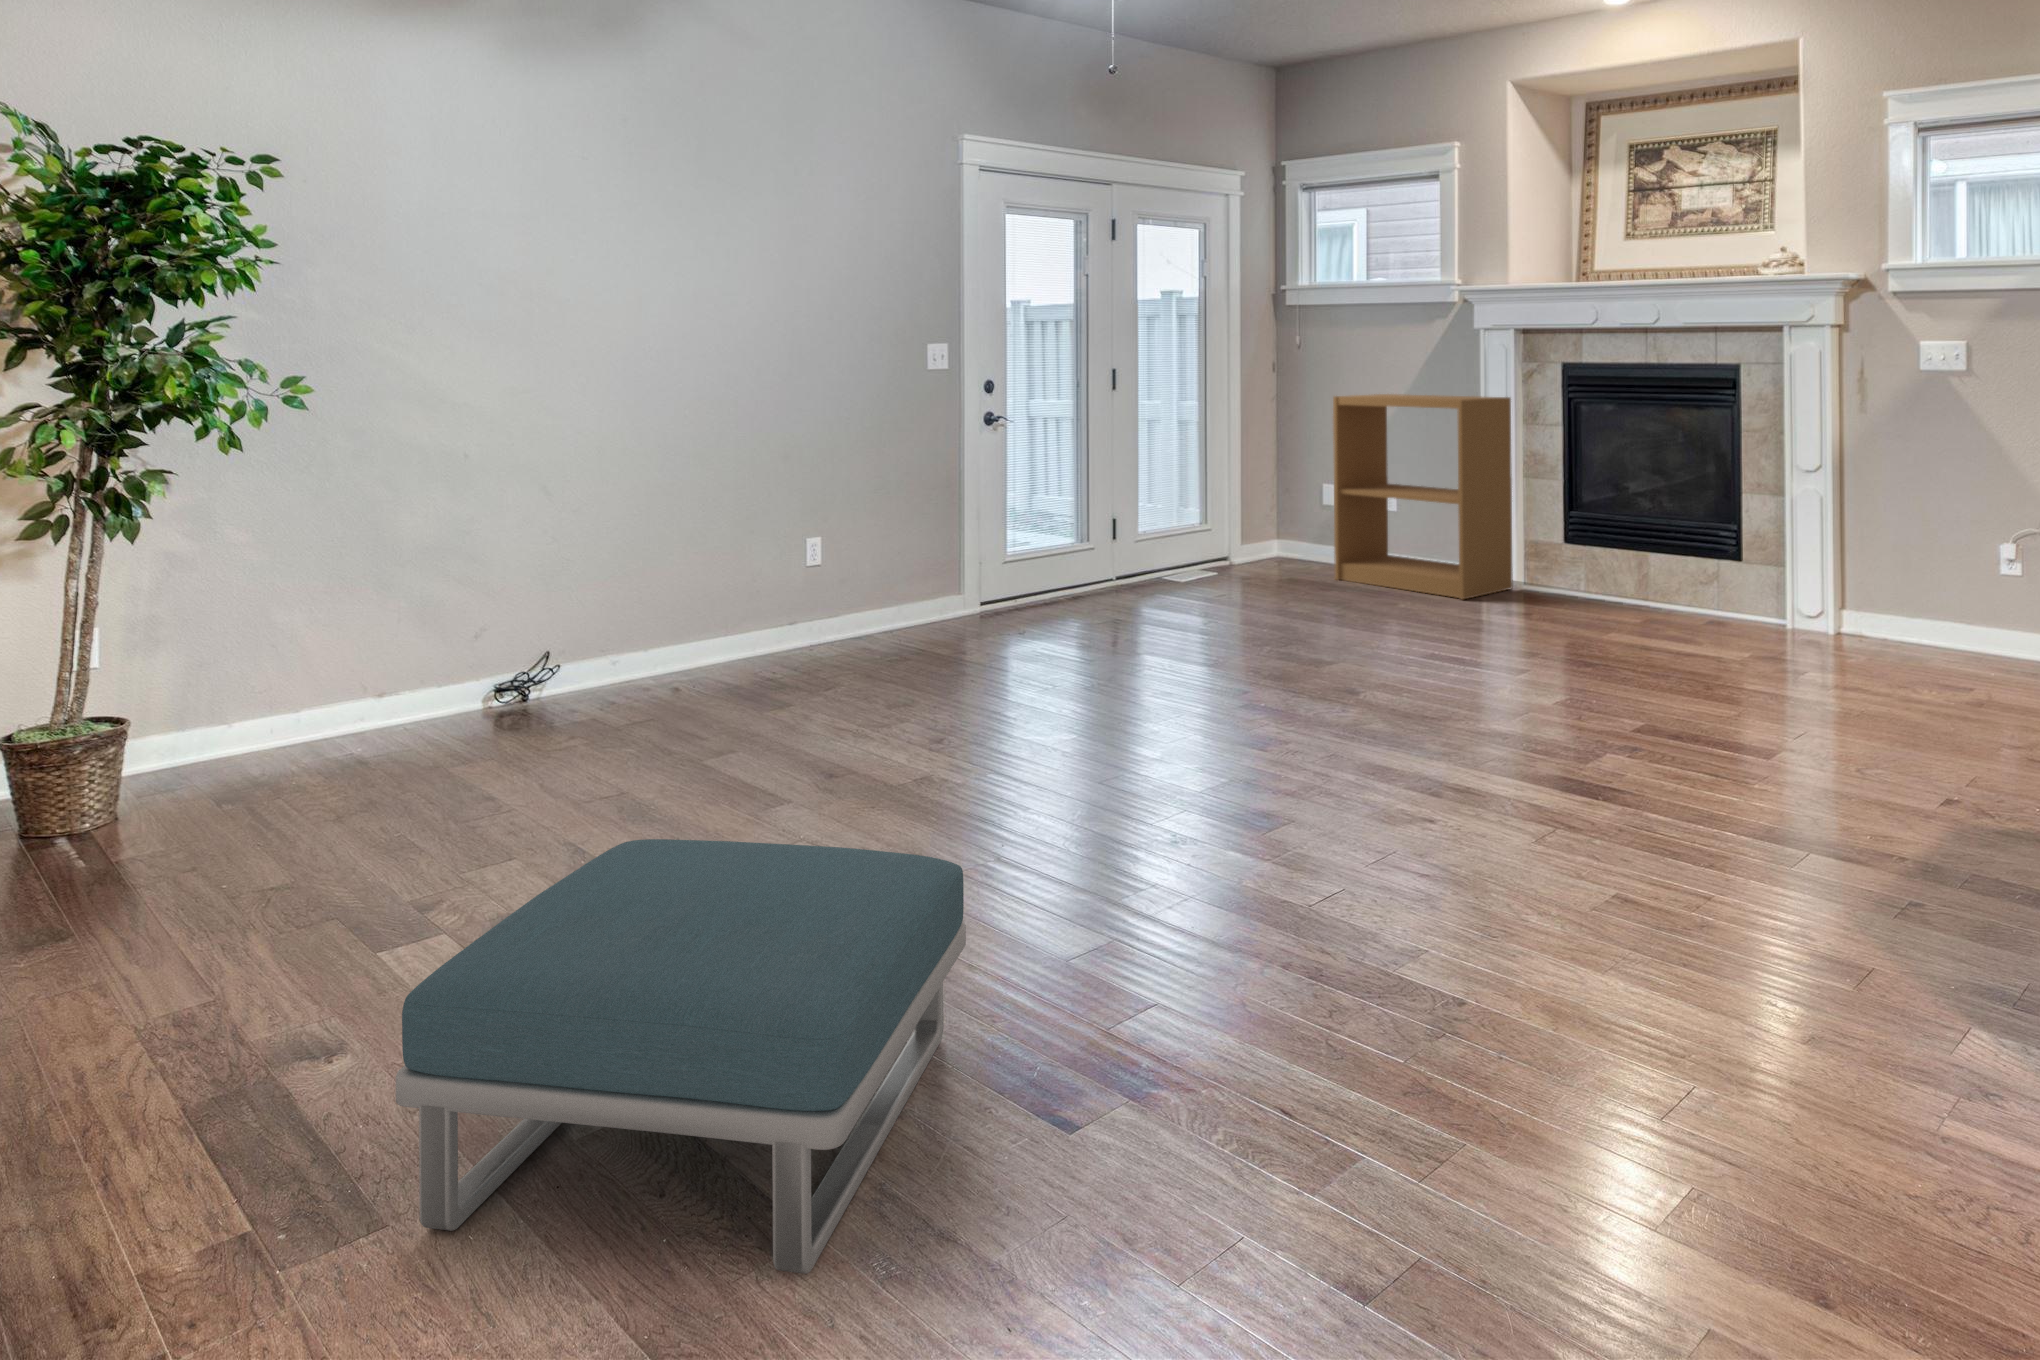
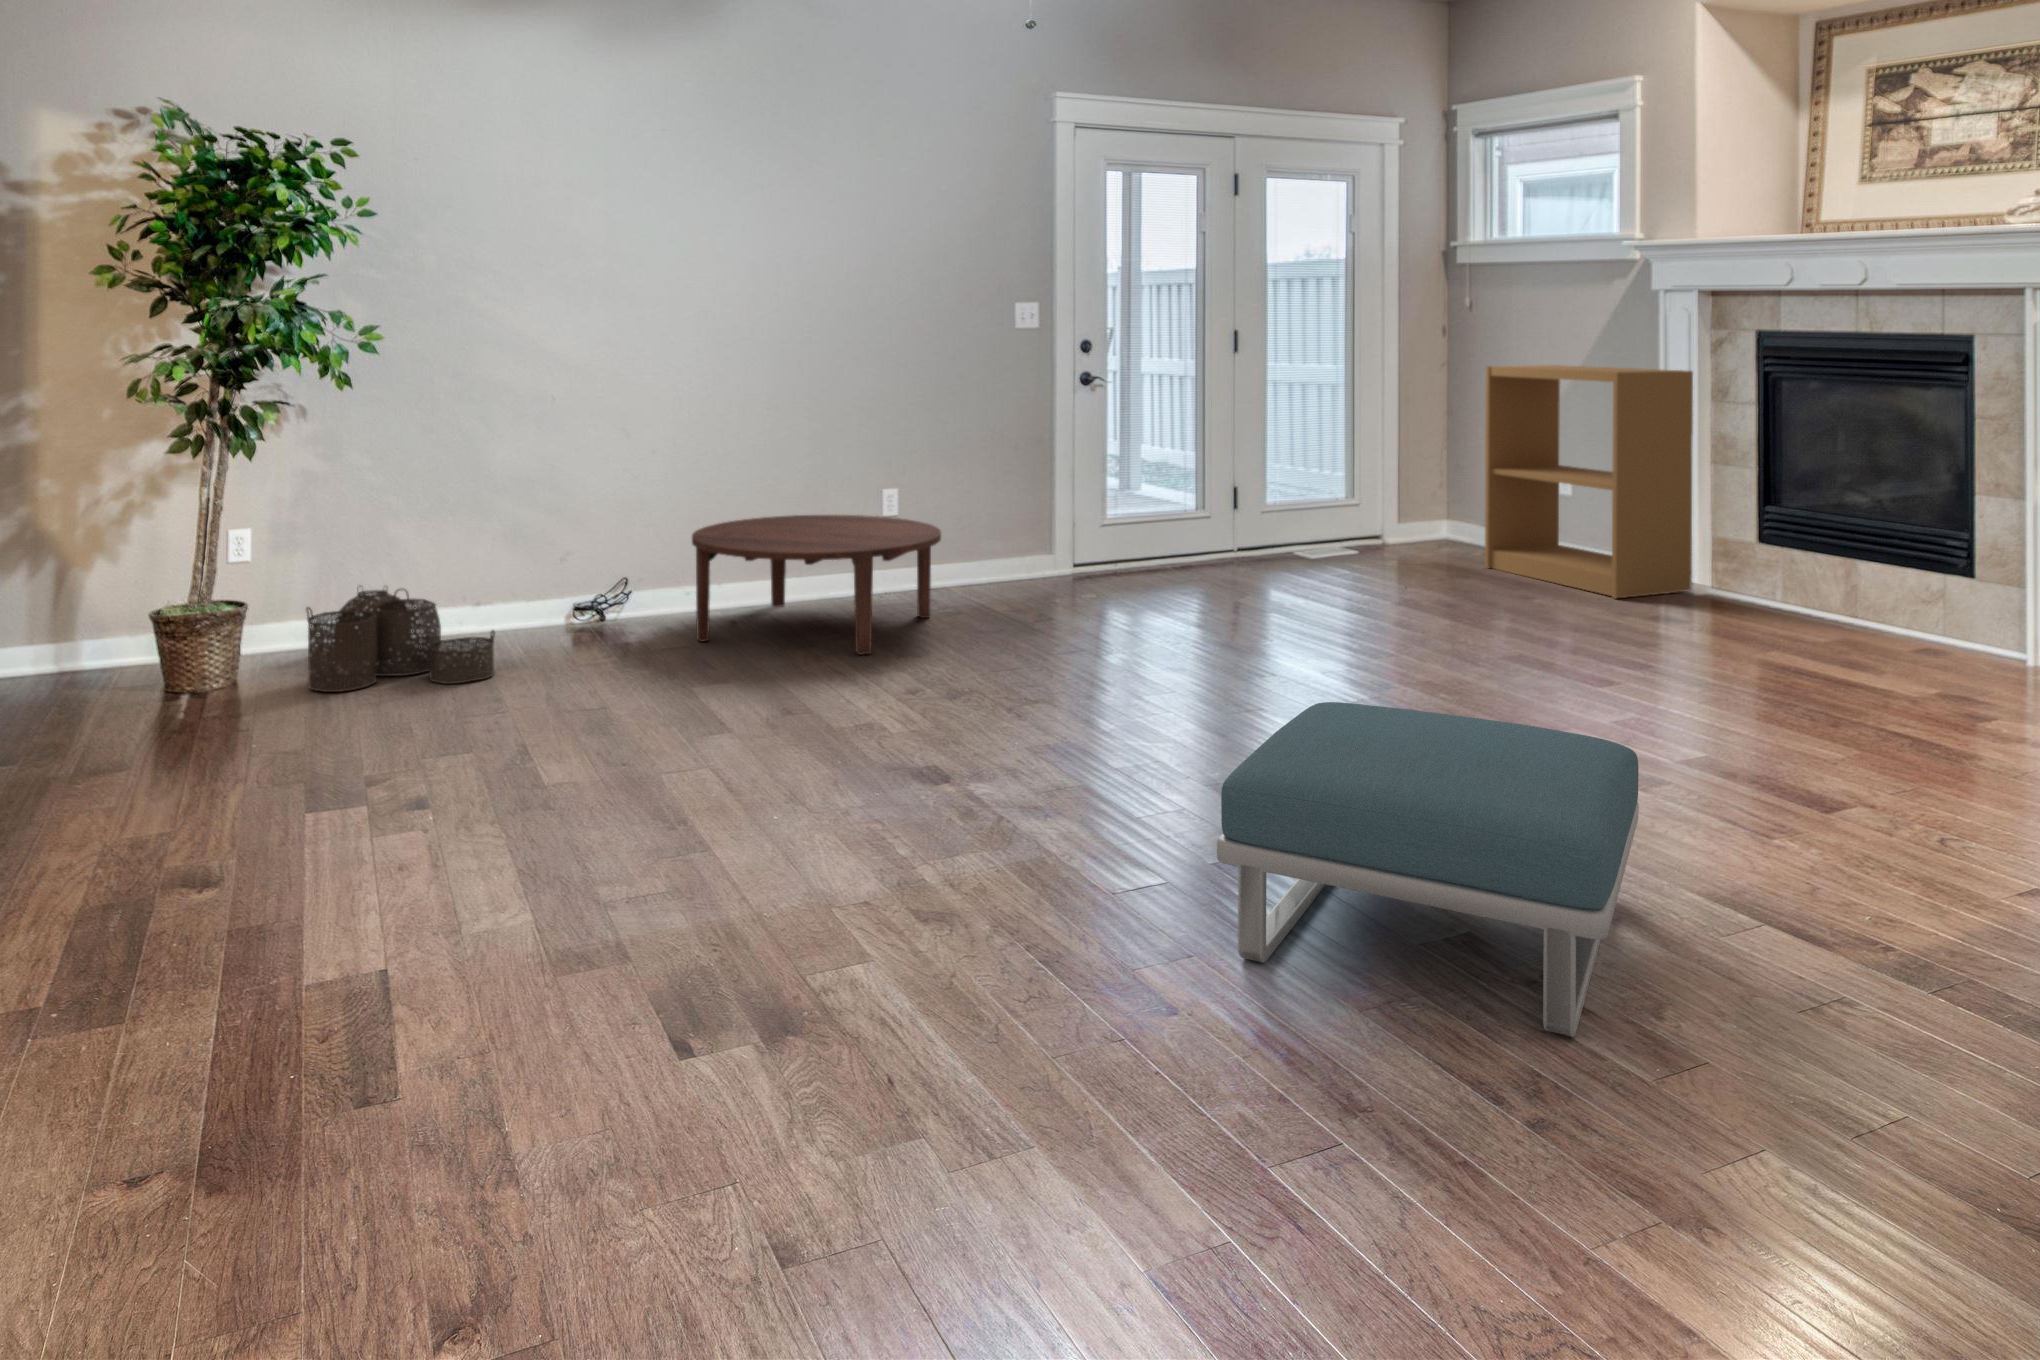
coffee table: none [636,566,906,715] -> present [692,515,941,655]
woven basket: none [216,683,452,818] -> present [306,586,495,692]
footstool: present [396,839,966,1274] -> present [1217,702,1639,1037]

